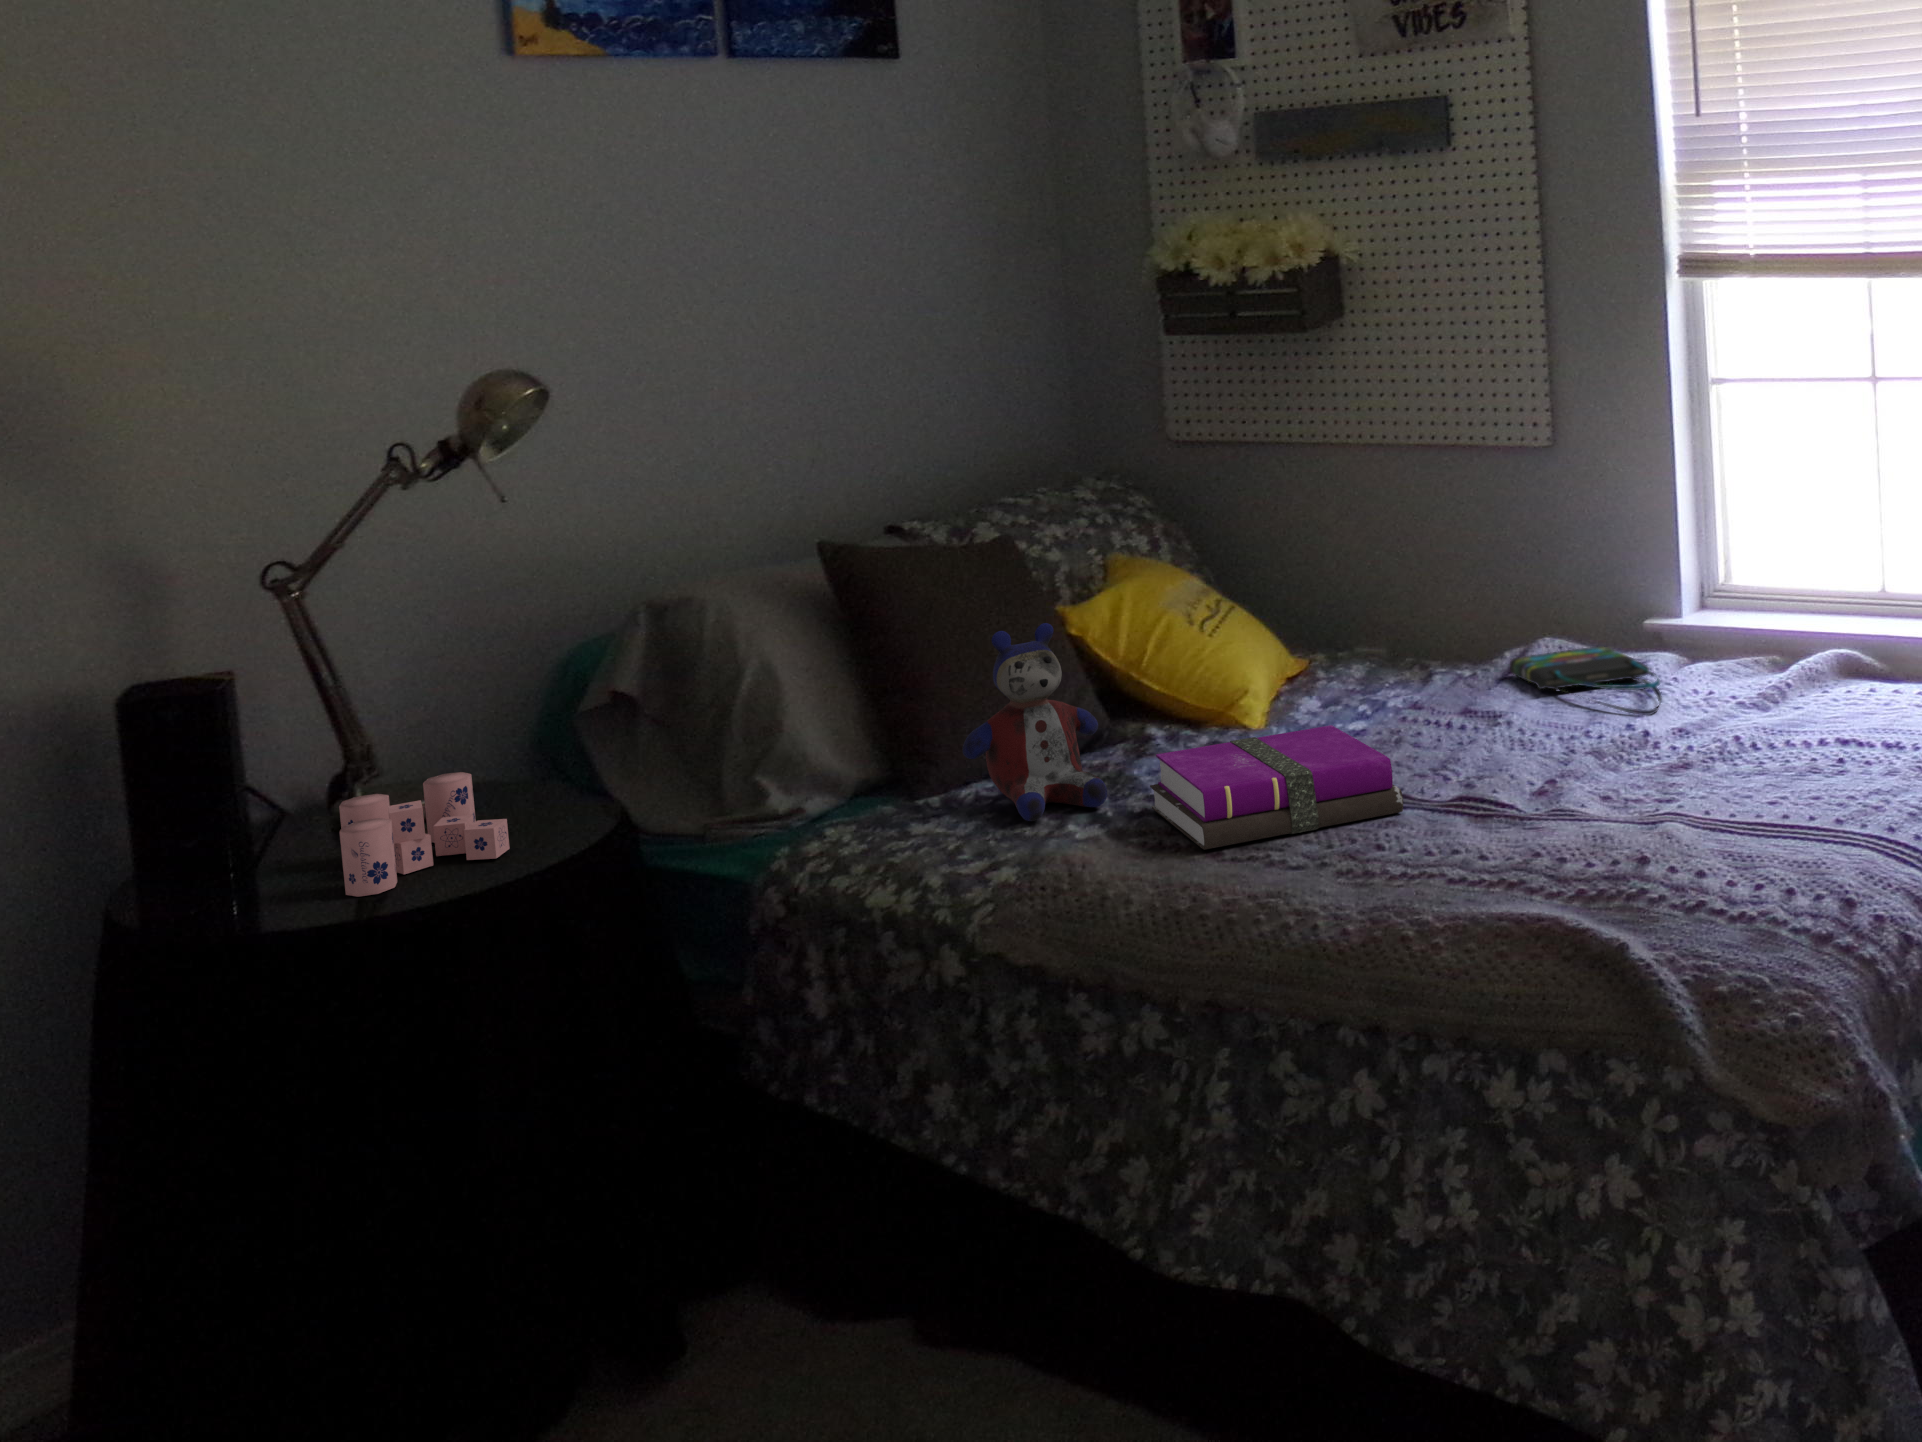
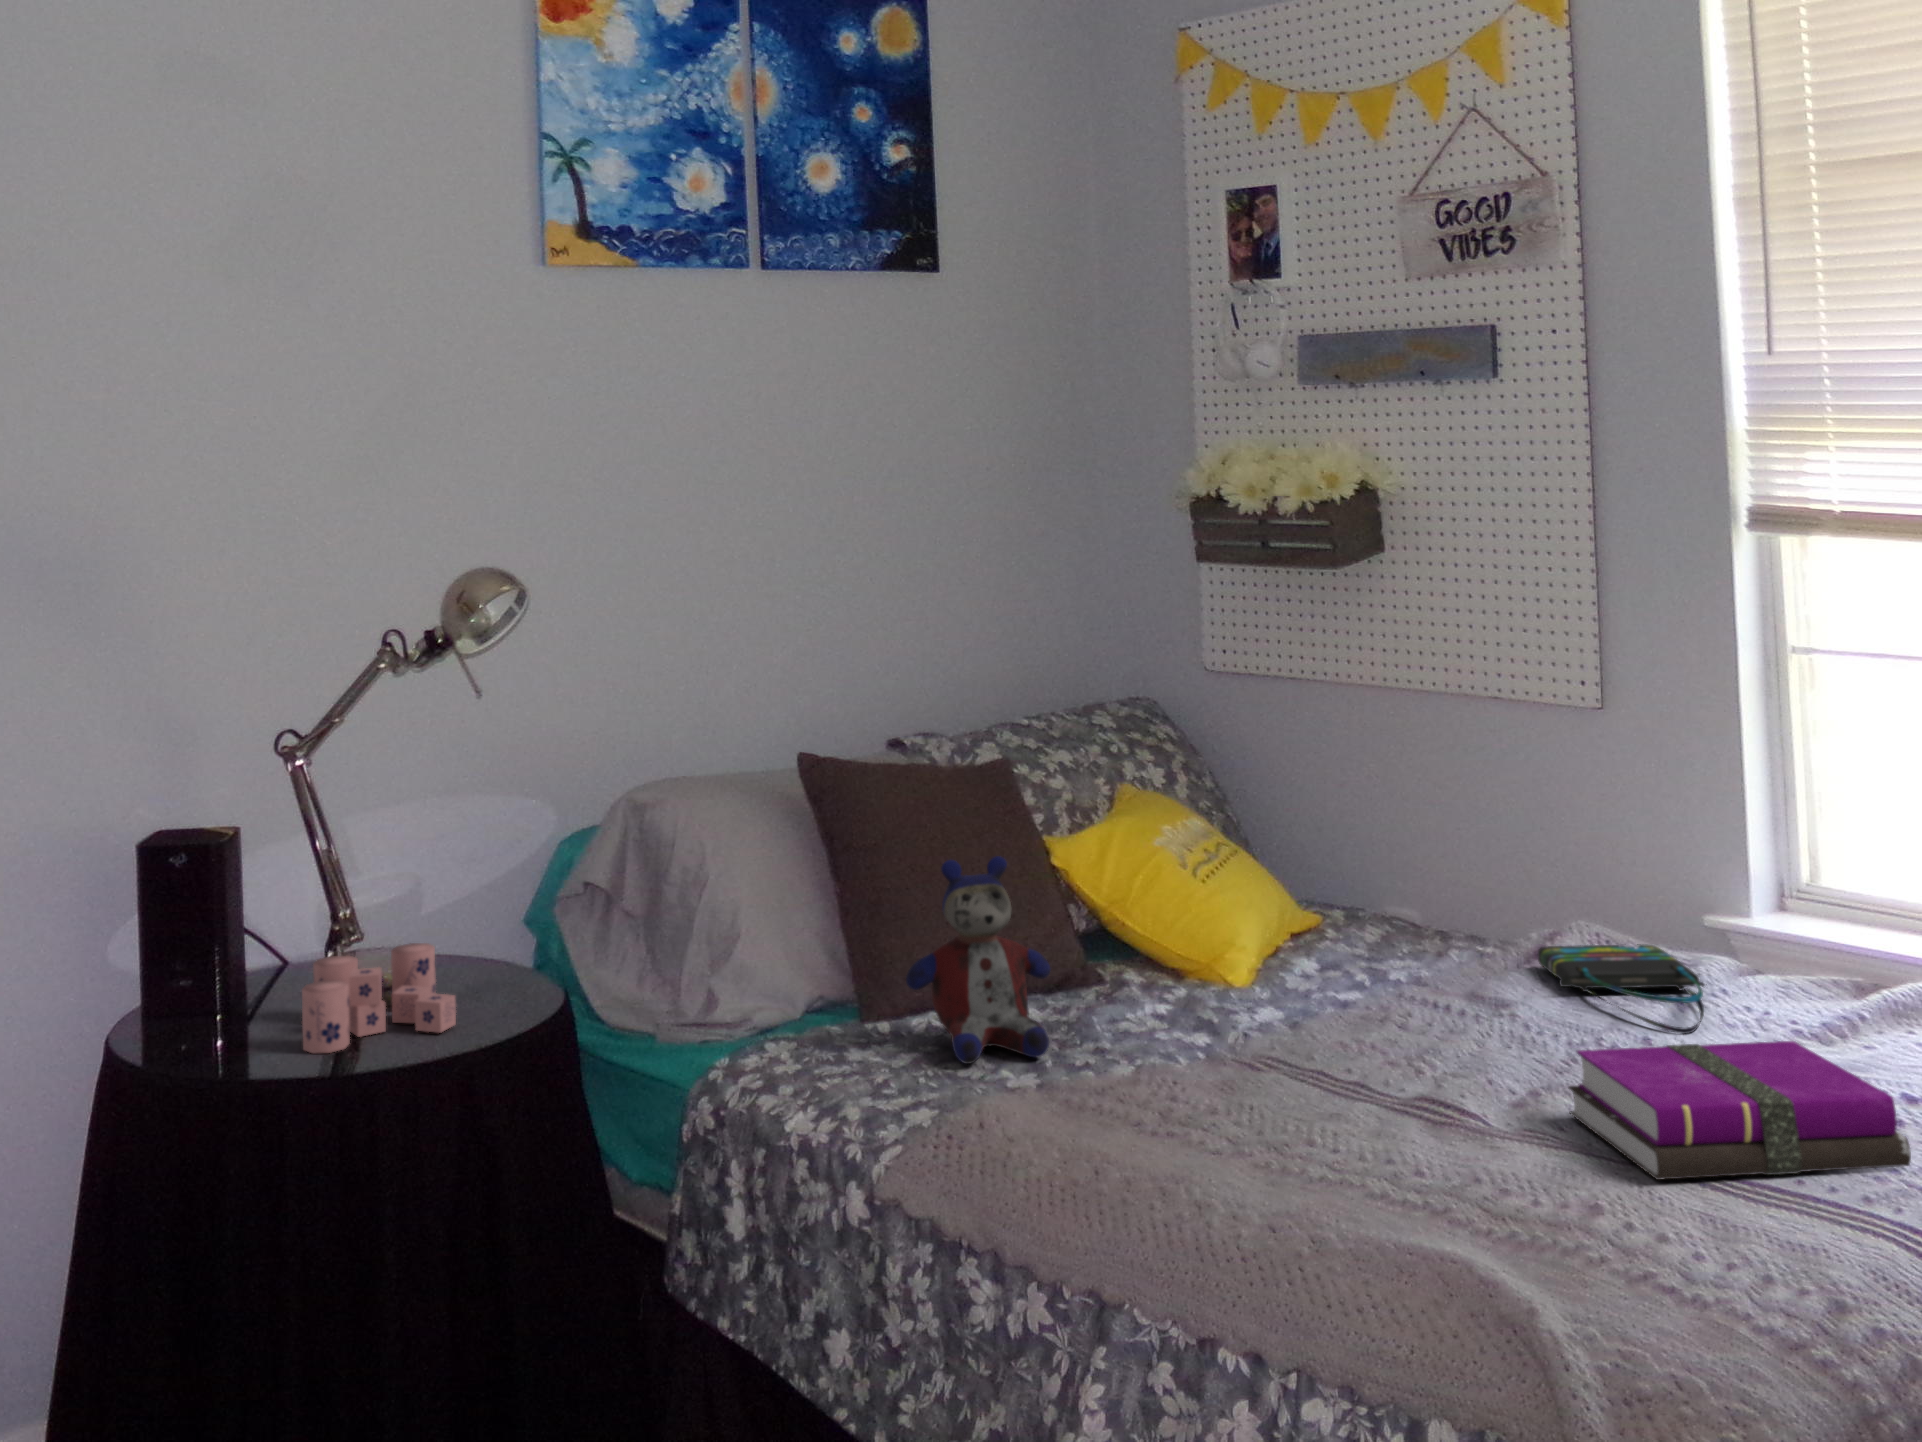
notebook: present [1150,725,1403,850] -> present [1568,1041,1911,1180]

